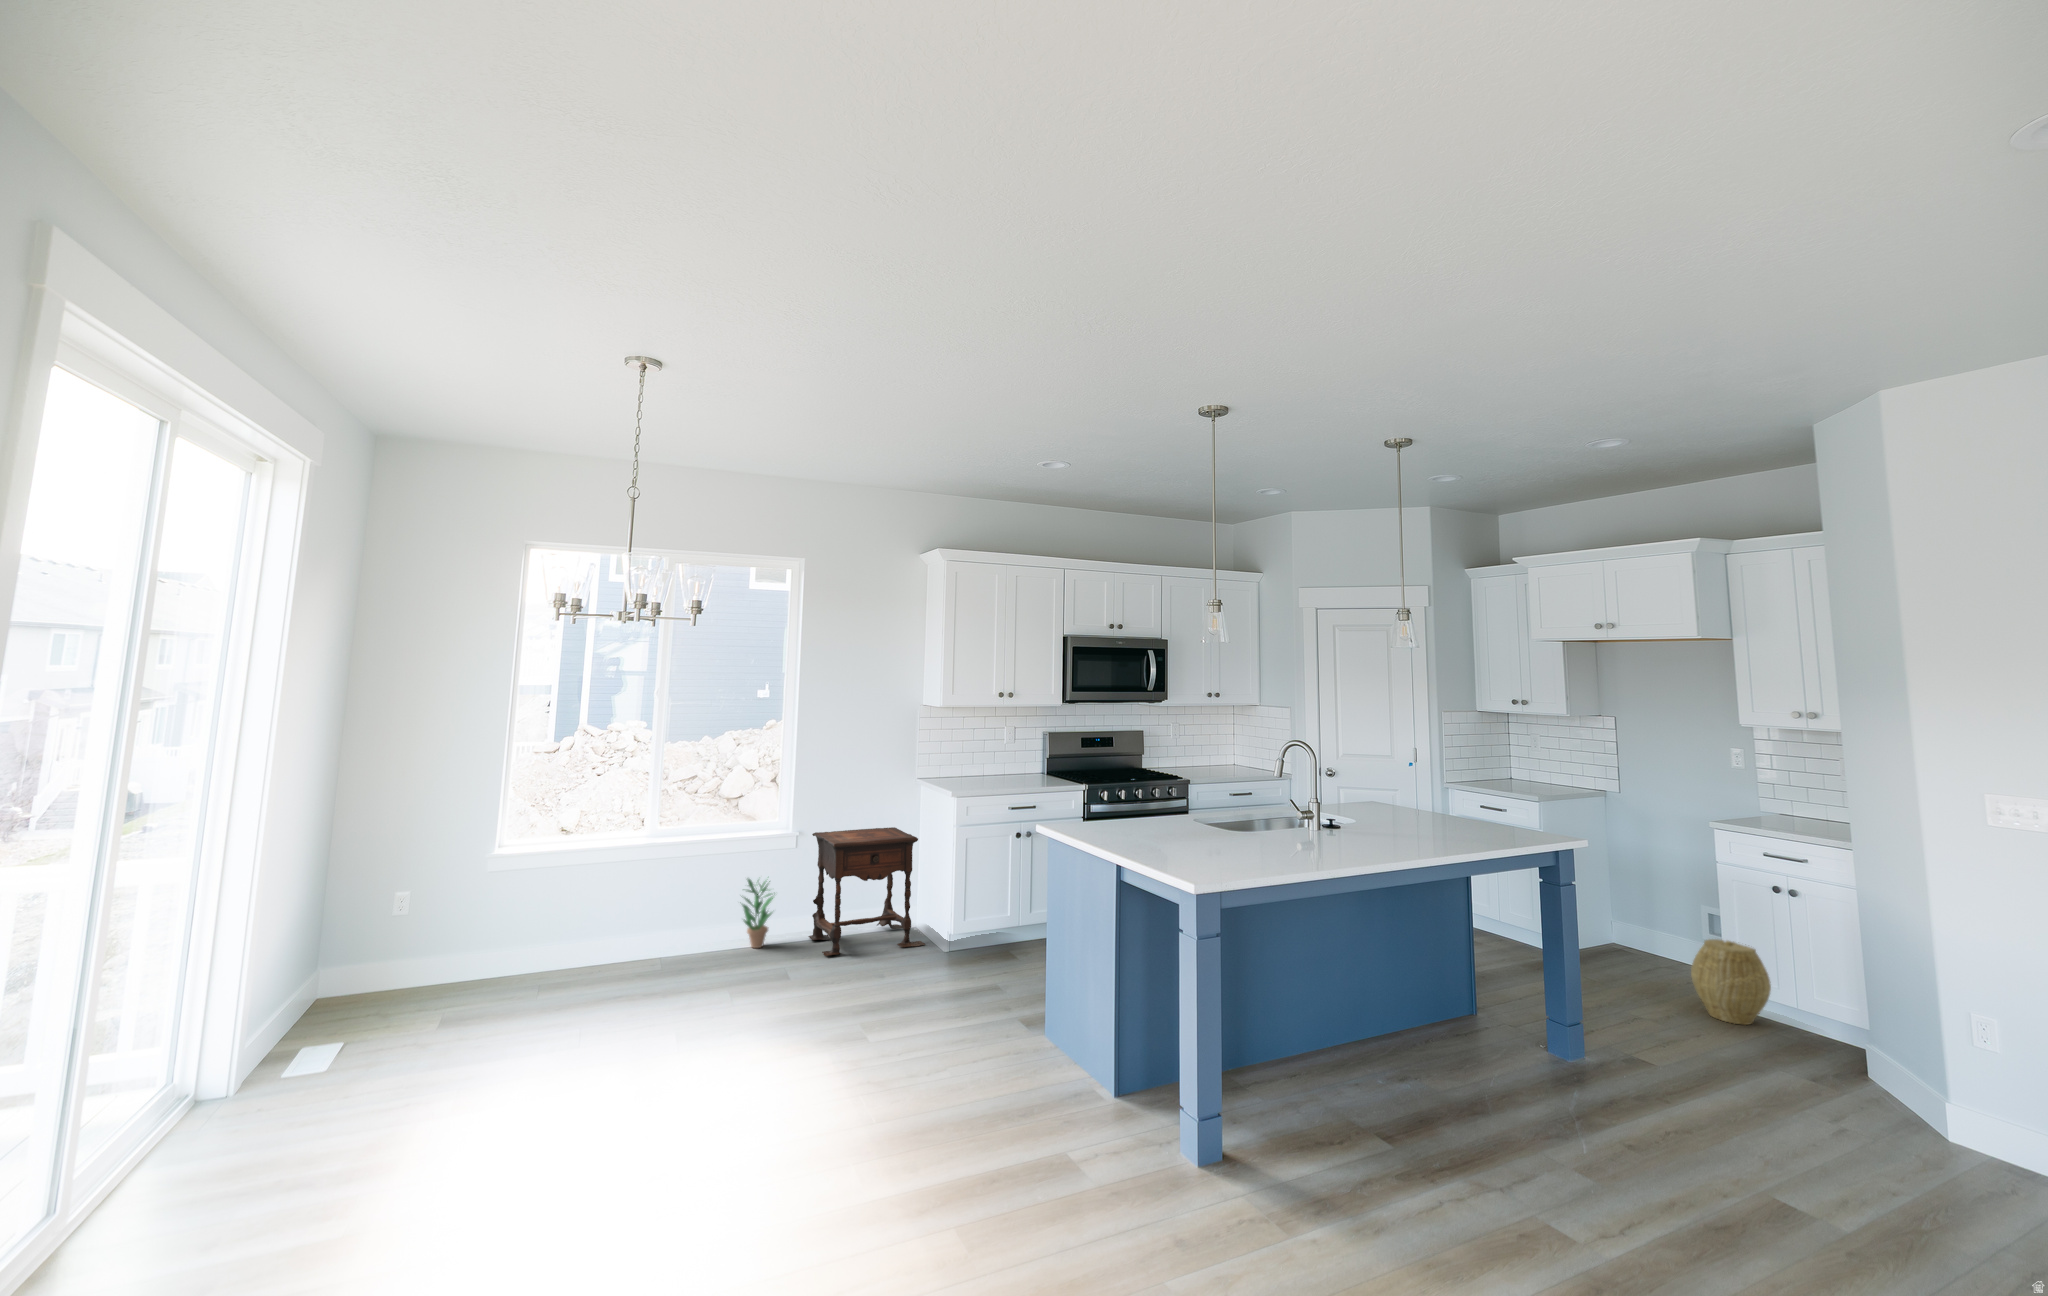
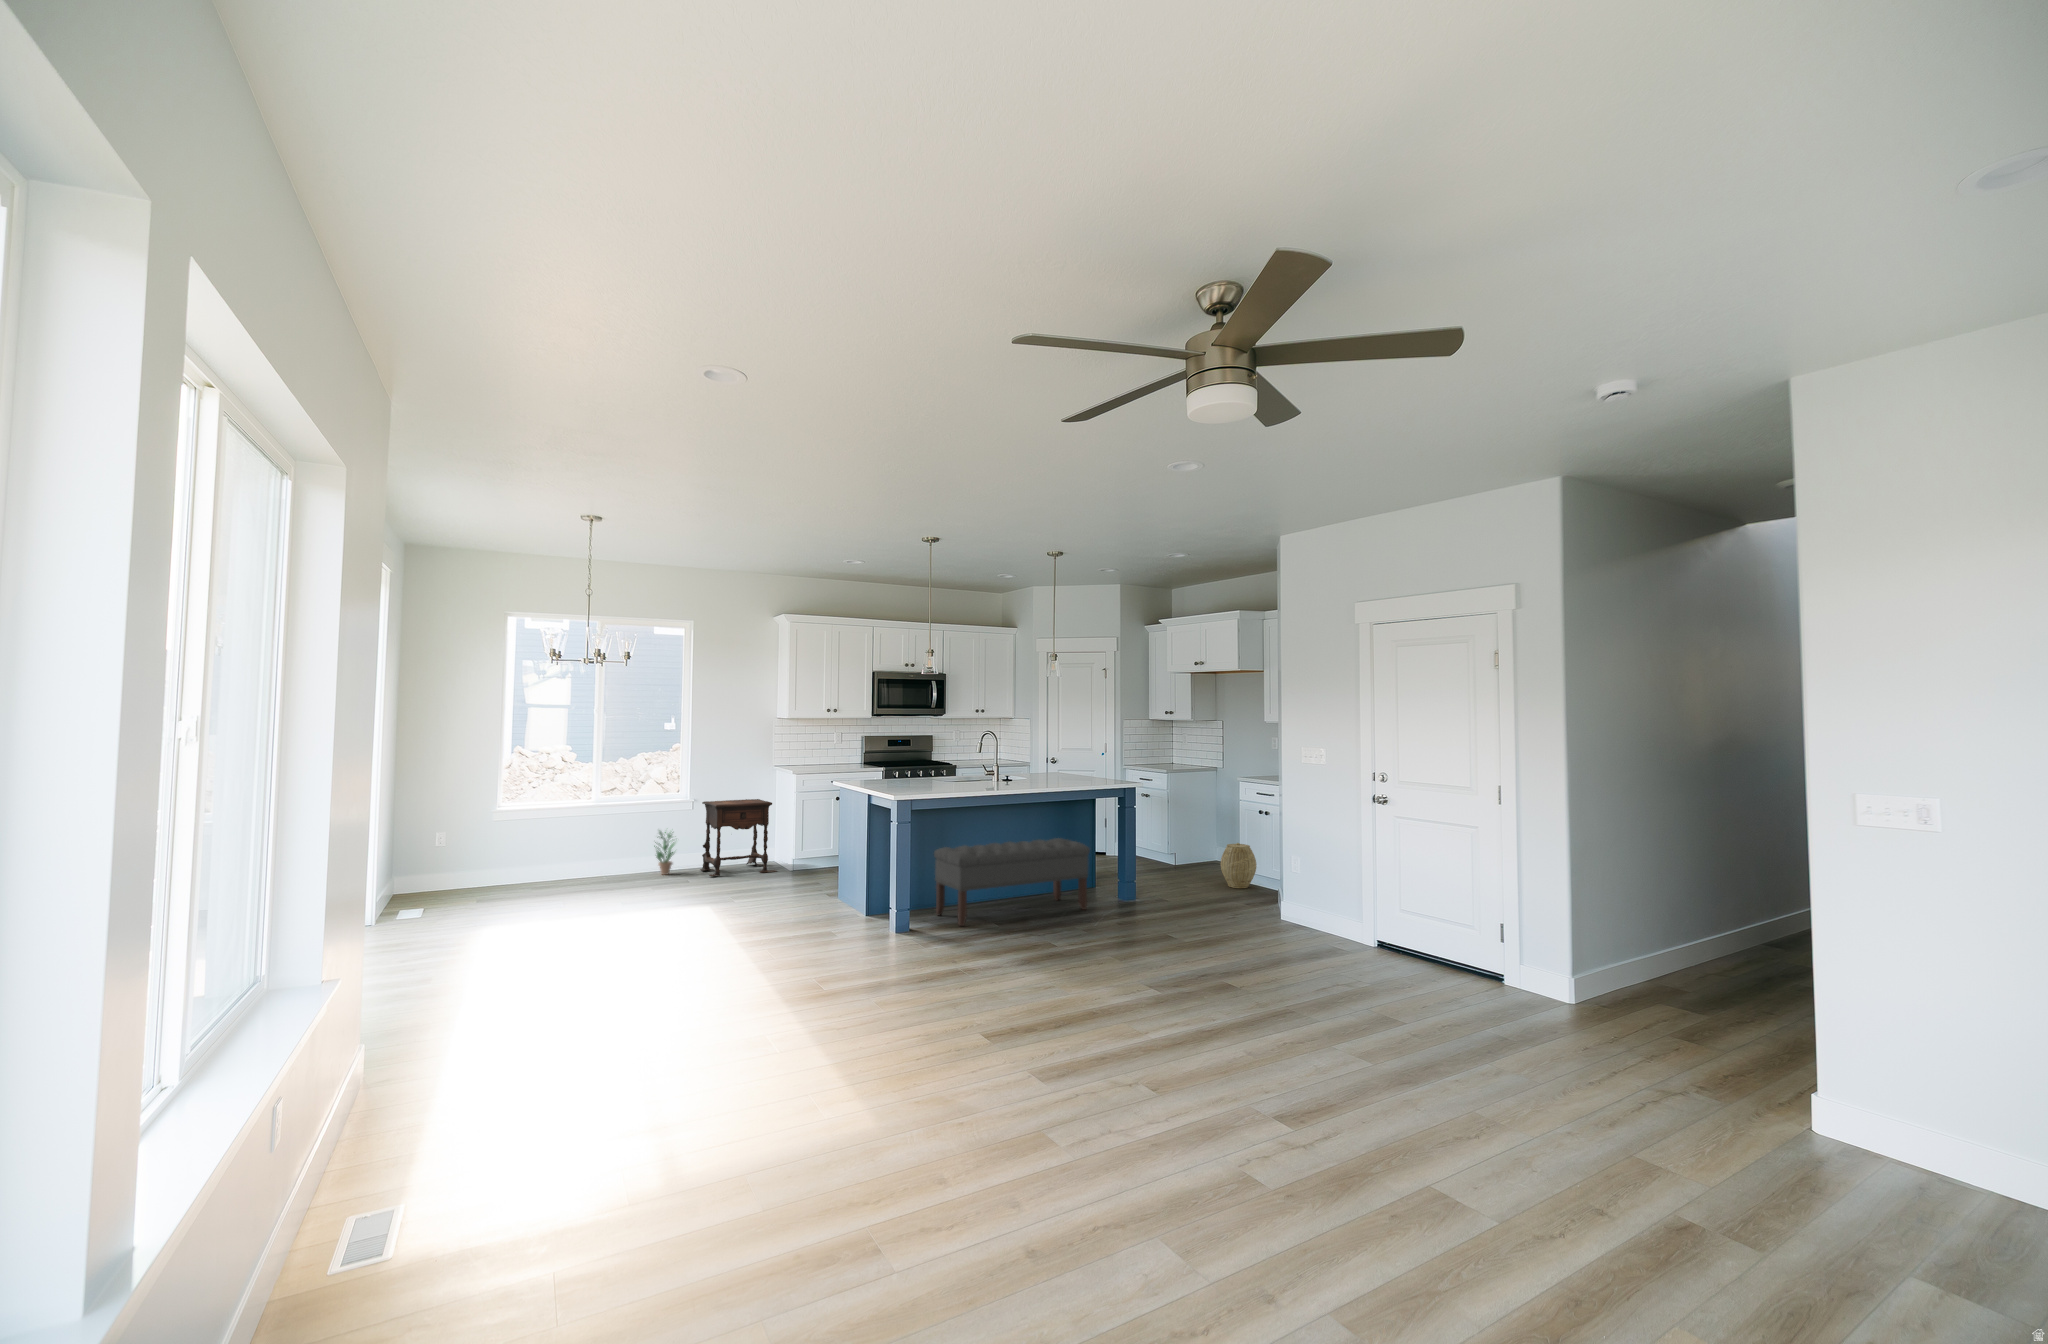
bench: none [1244,940,1533,1150] -> present [934,838,1090,926]

